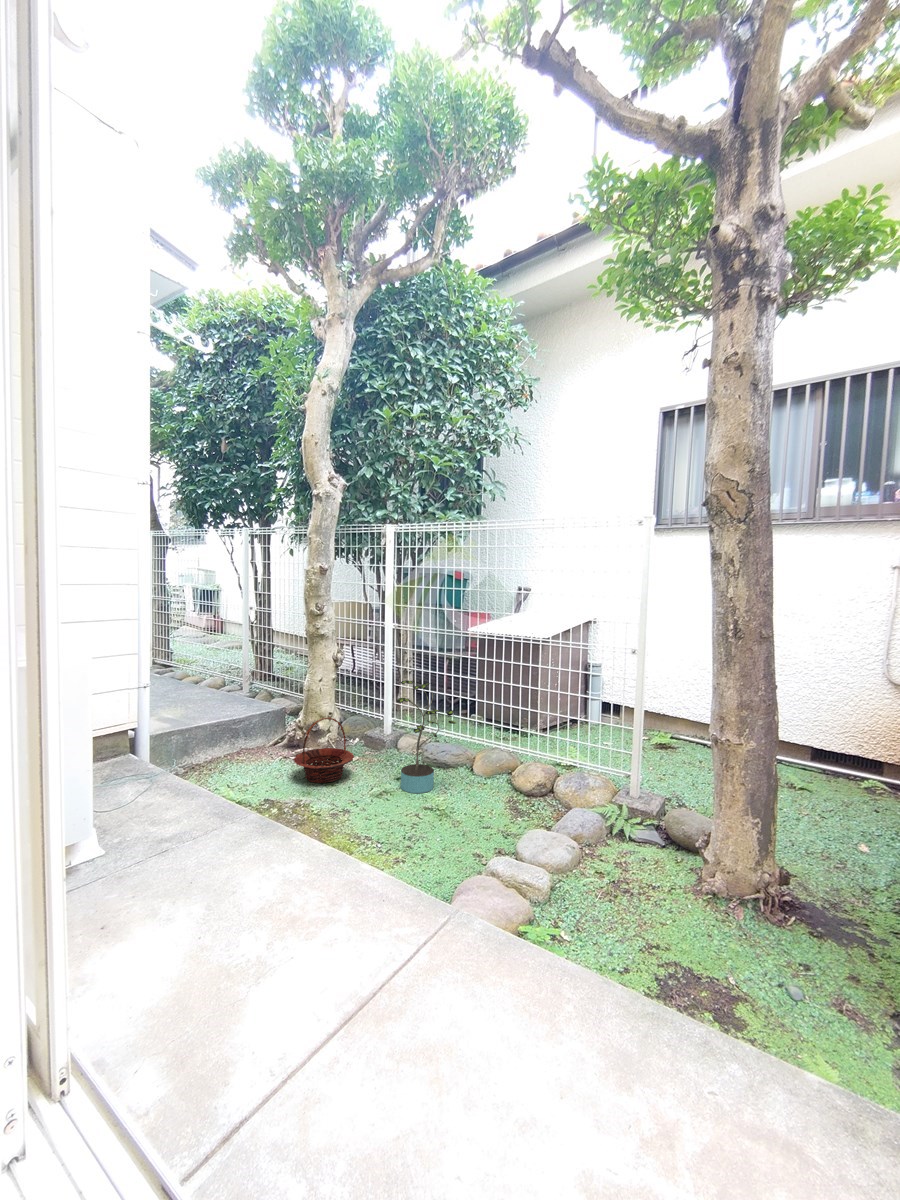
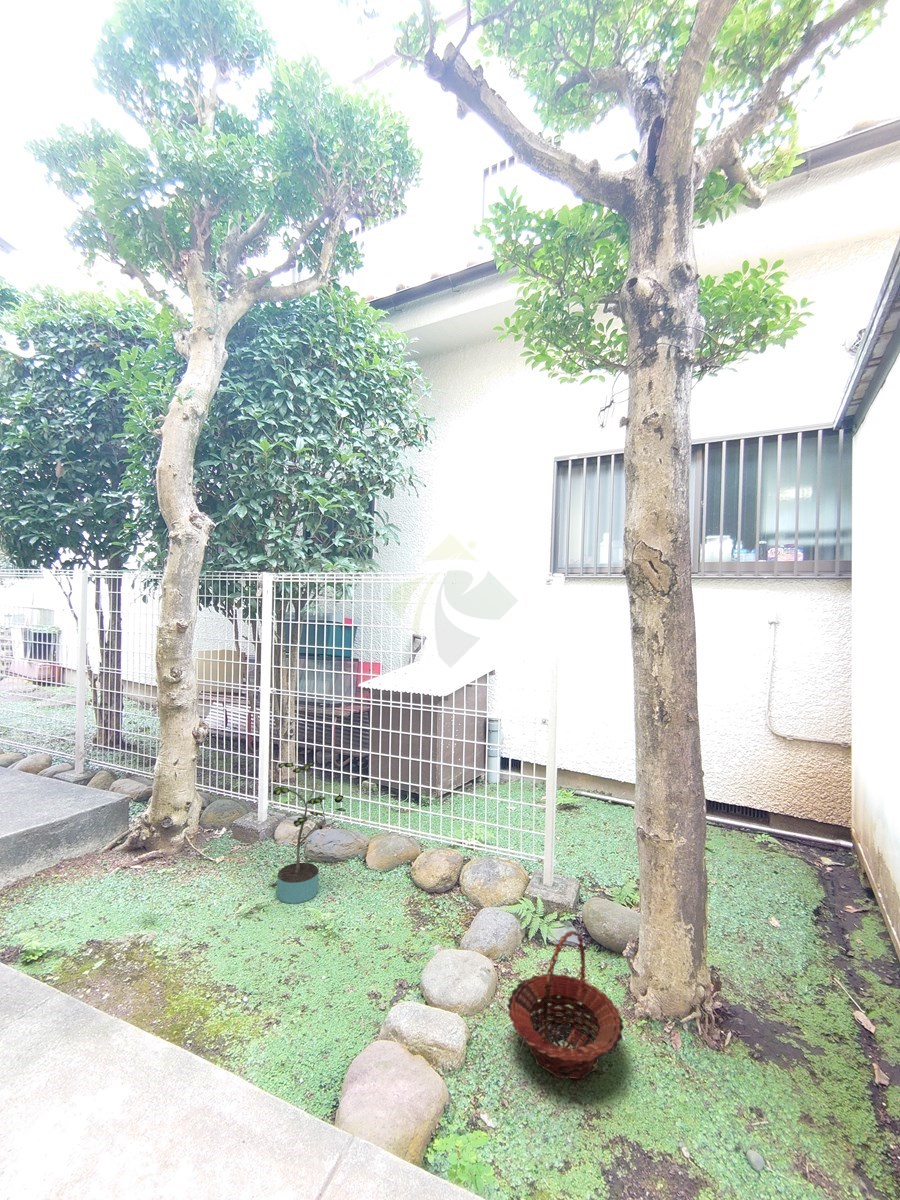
basket: present [294,718,354,783] -> present [508,931,624,1079]

